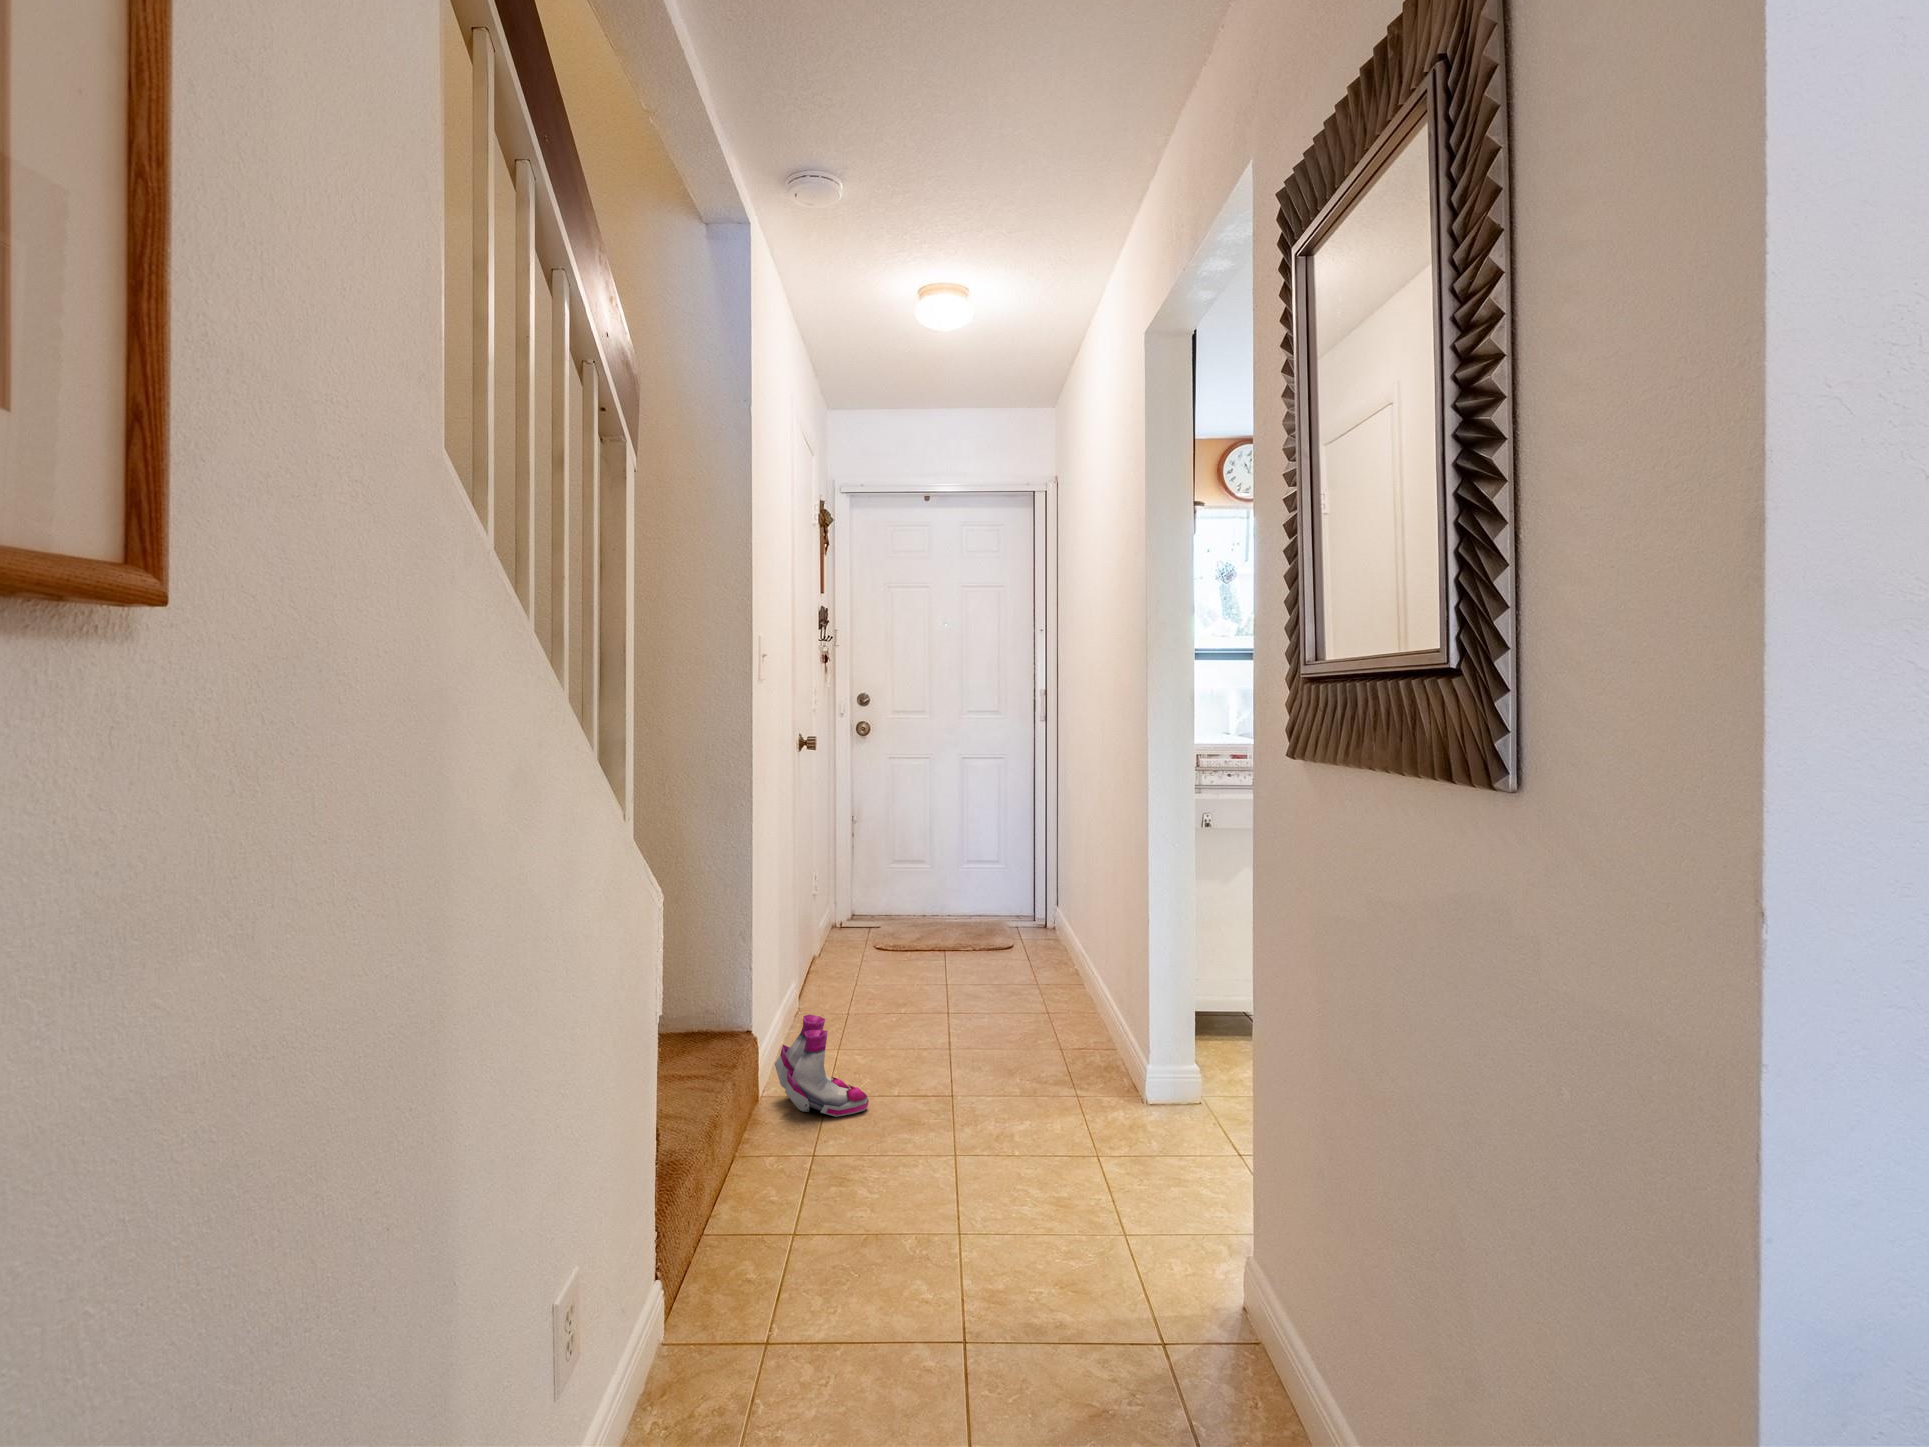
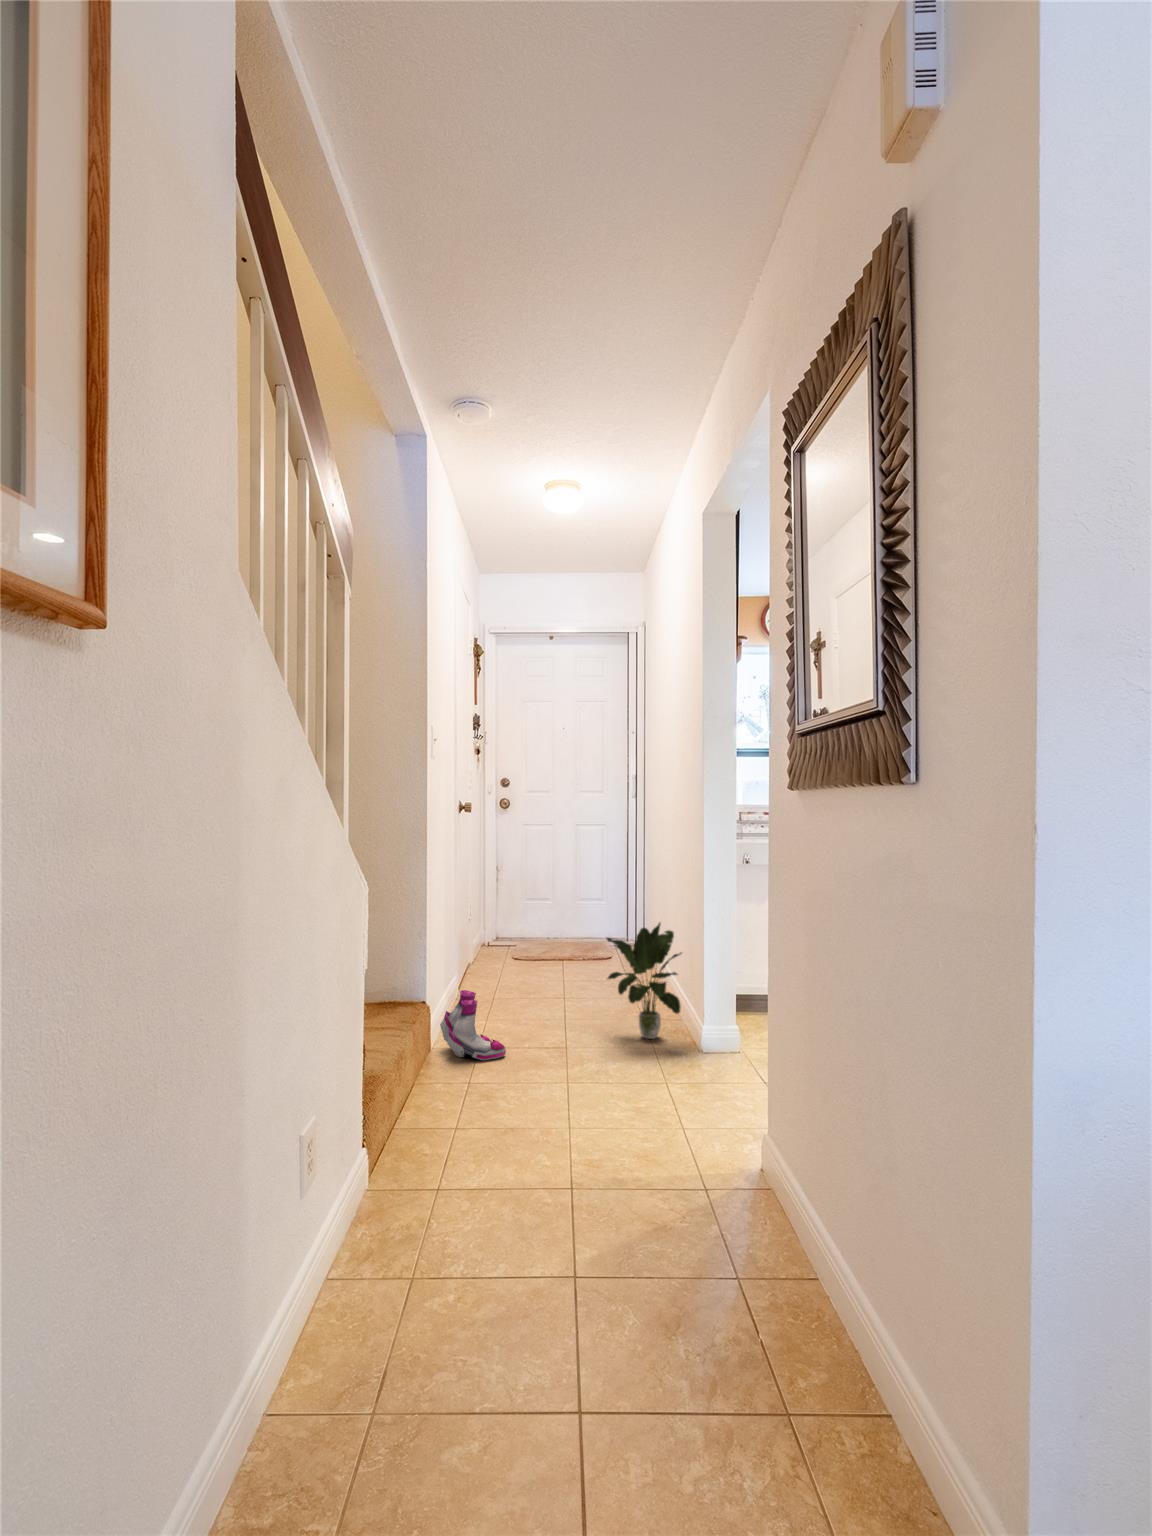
potted plant: none [1008,912,1118,1077] -> present [607,923,681,1039]

